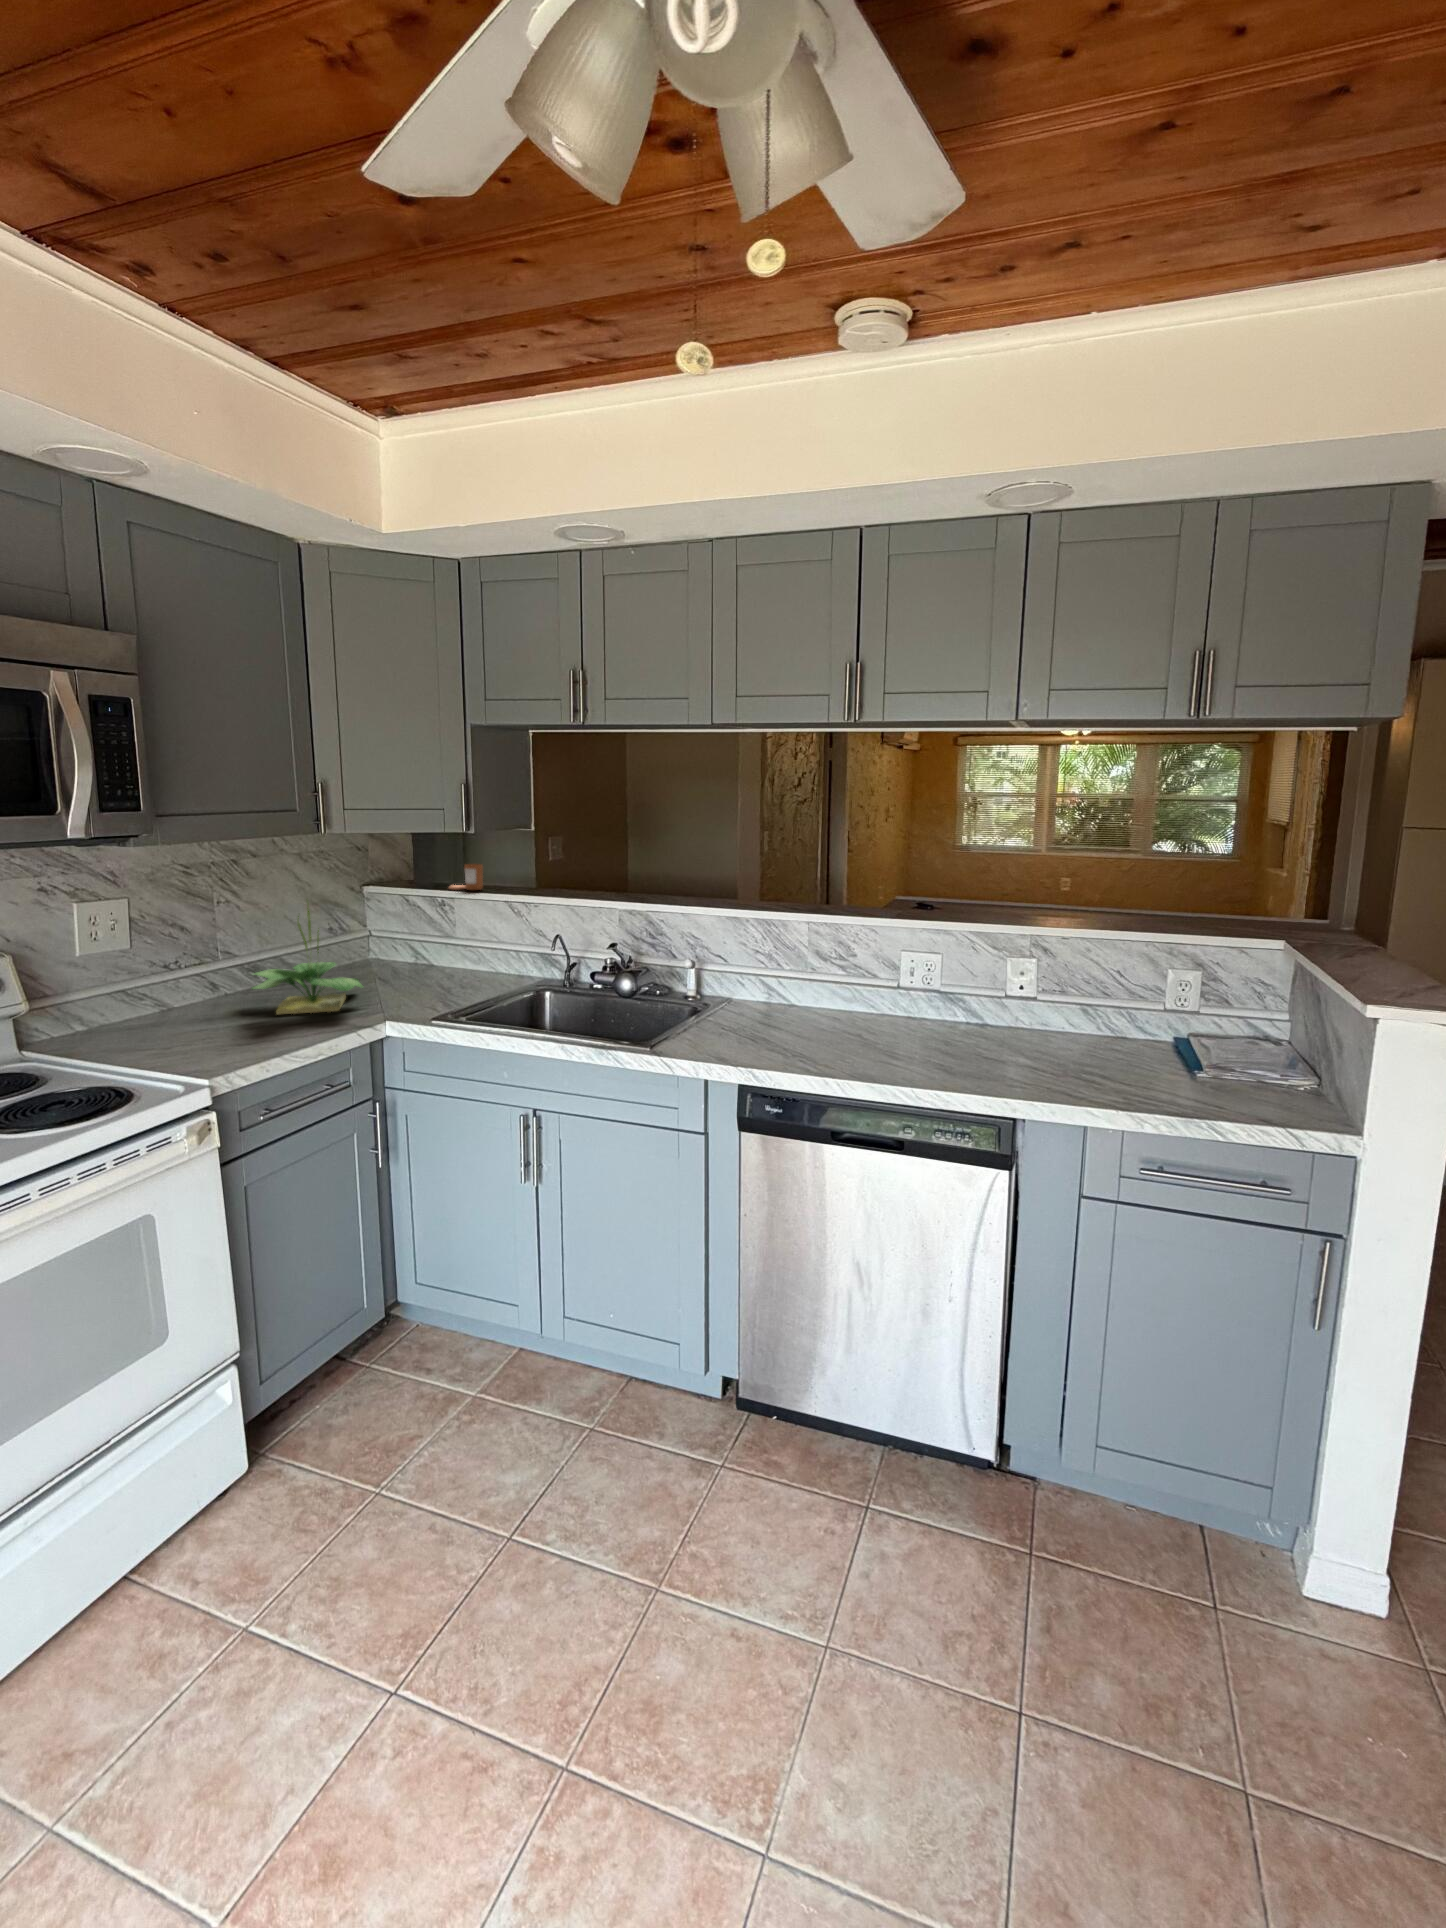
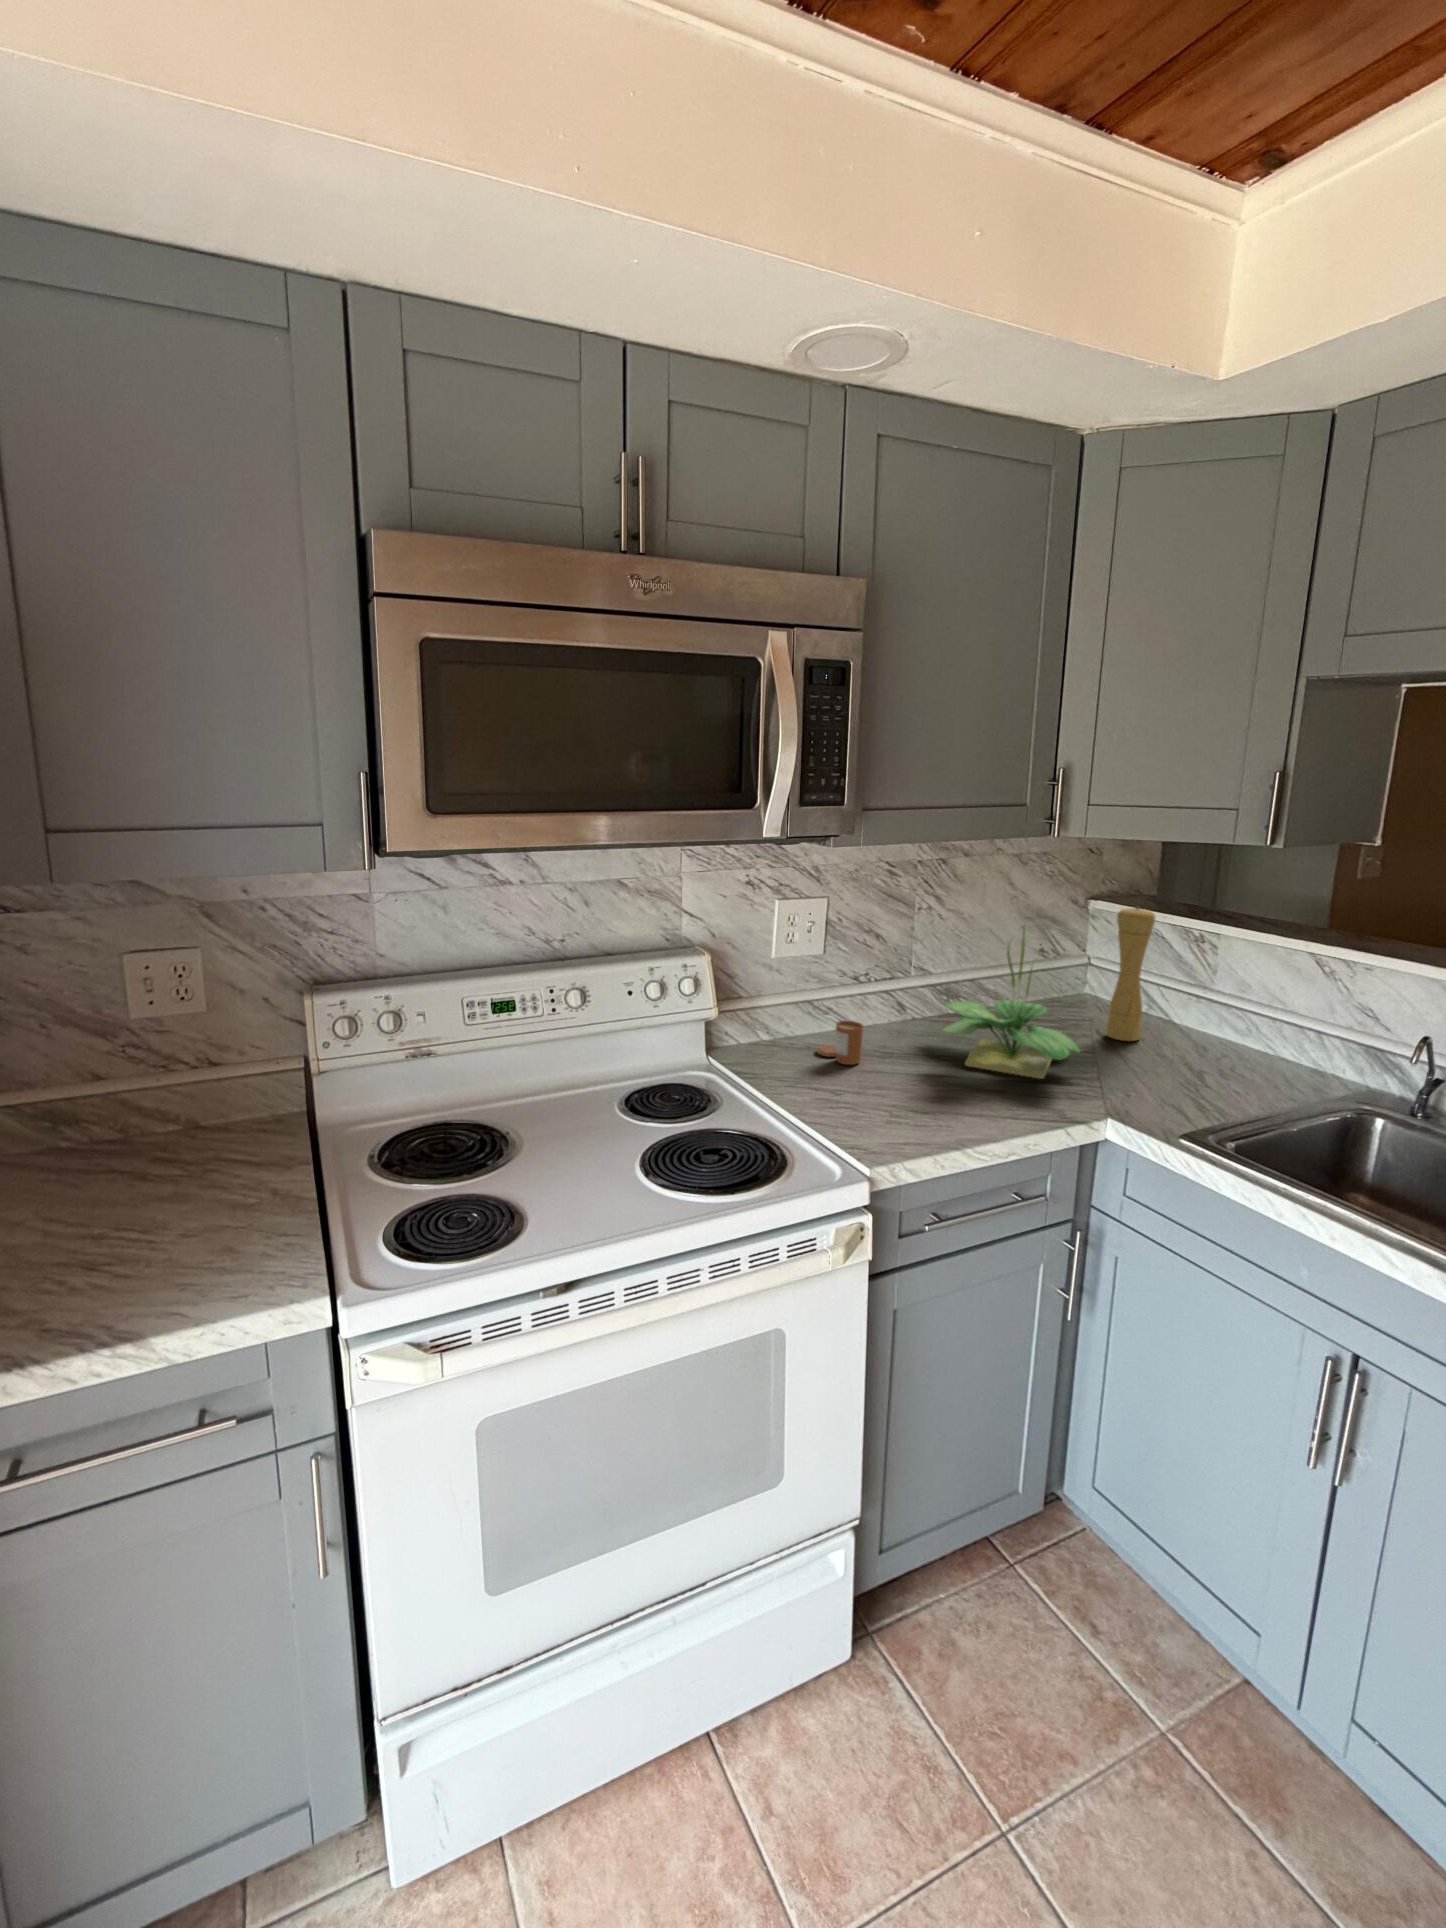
candle: present [449,864,483,890] -> present [817,1021,863,1065]
pepper mill: none [379,882,410,981] -> present [1106,907,1156,1041]

